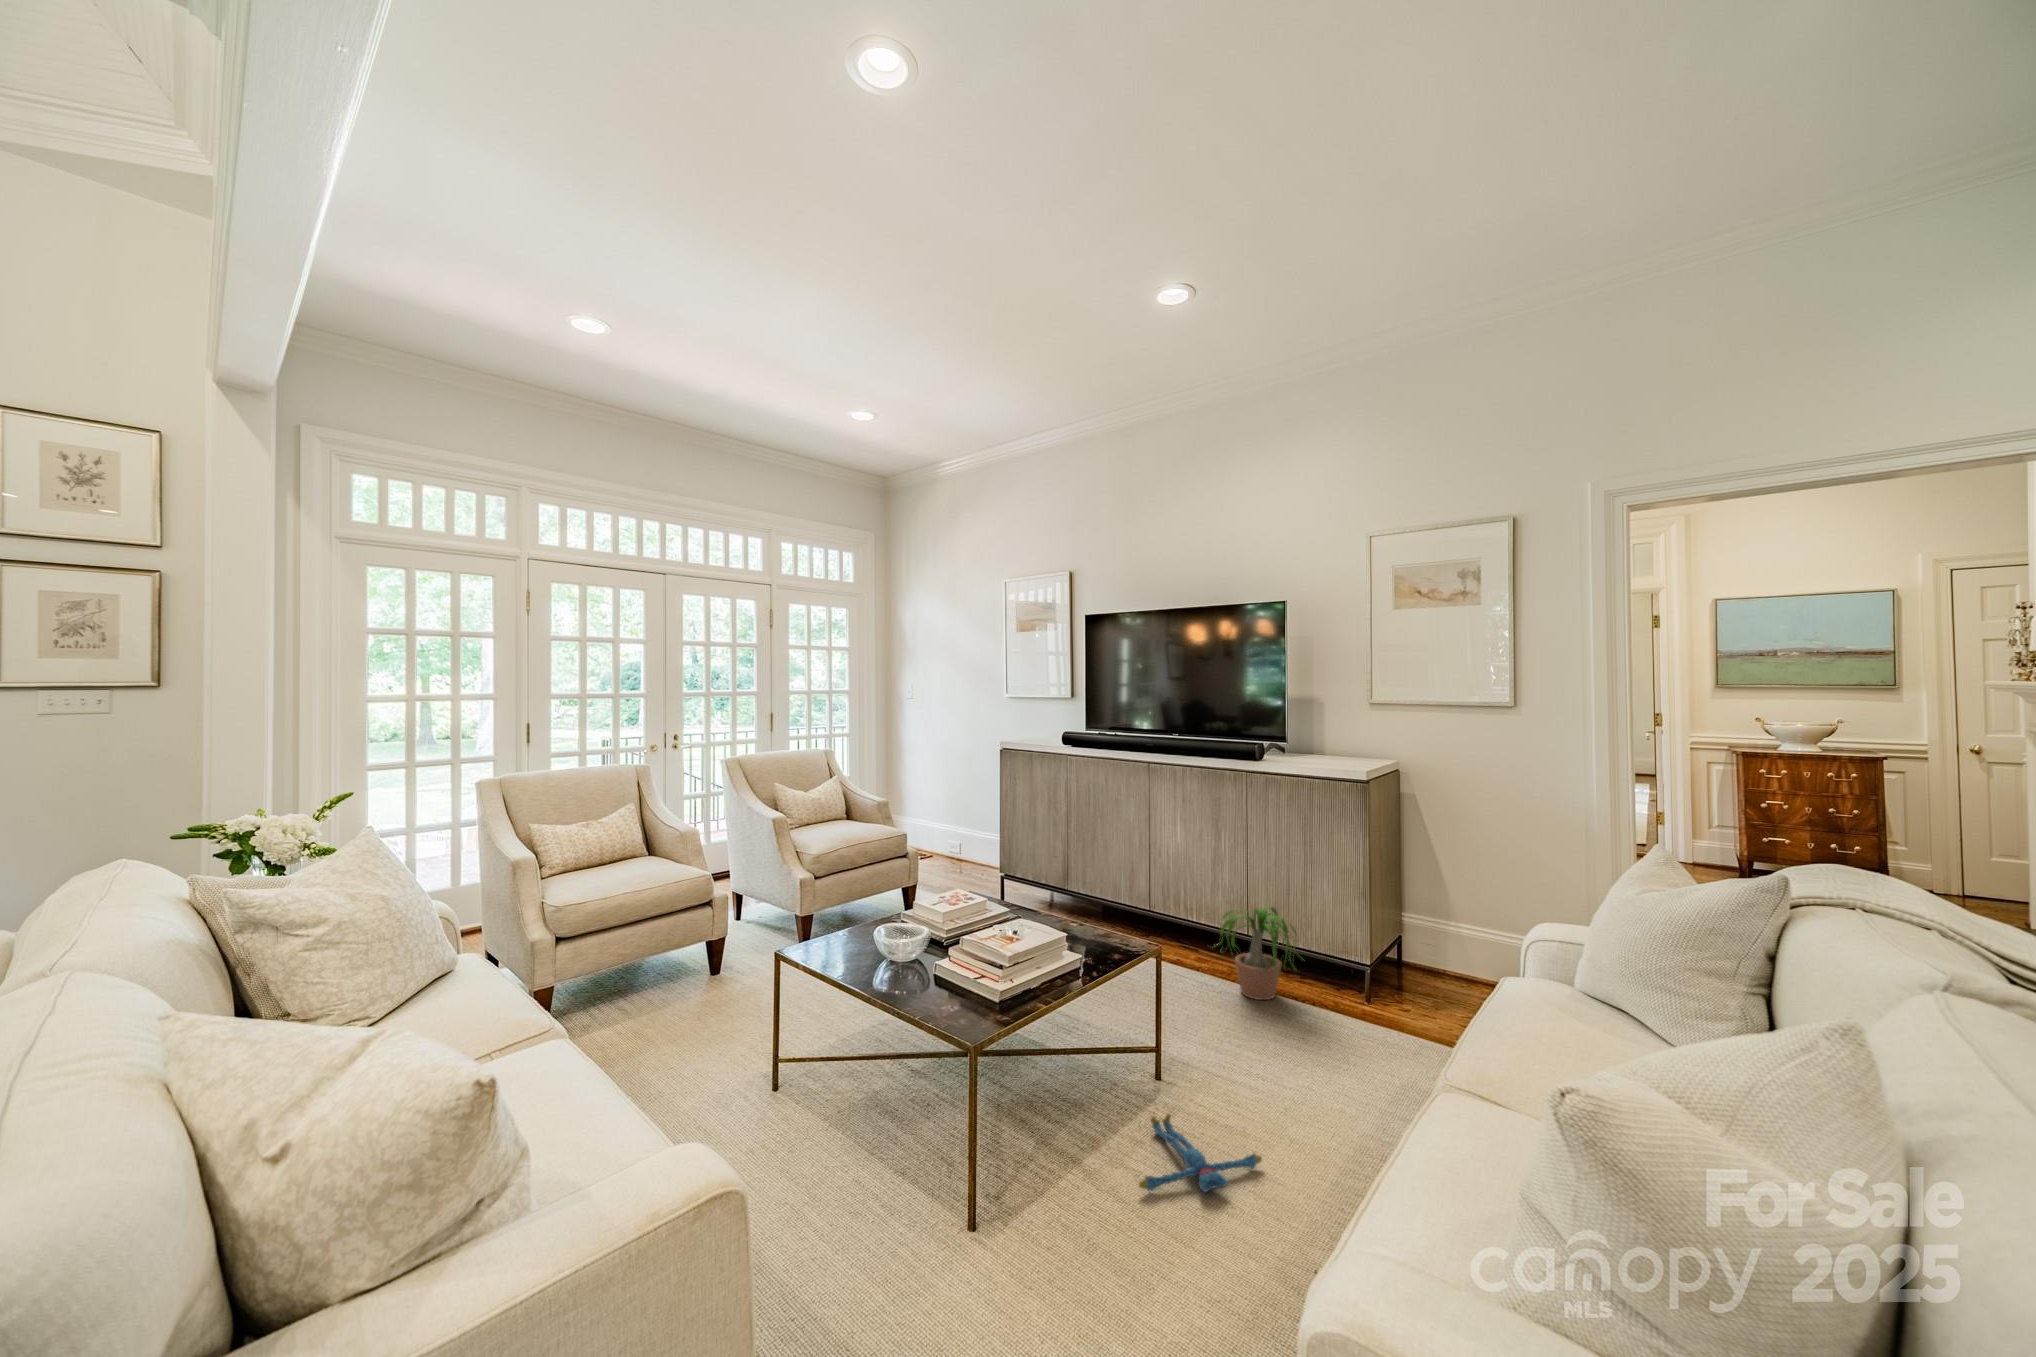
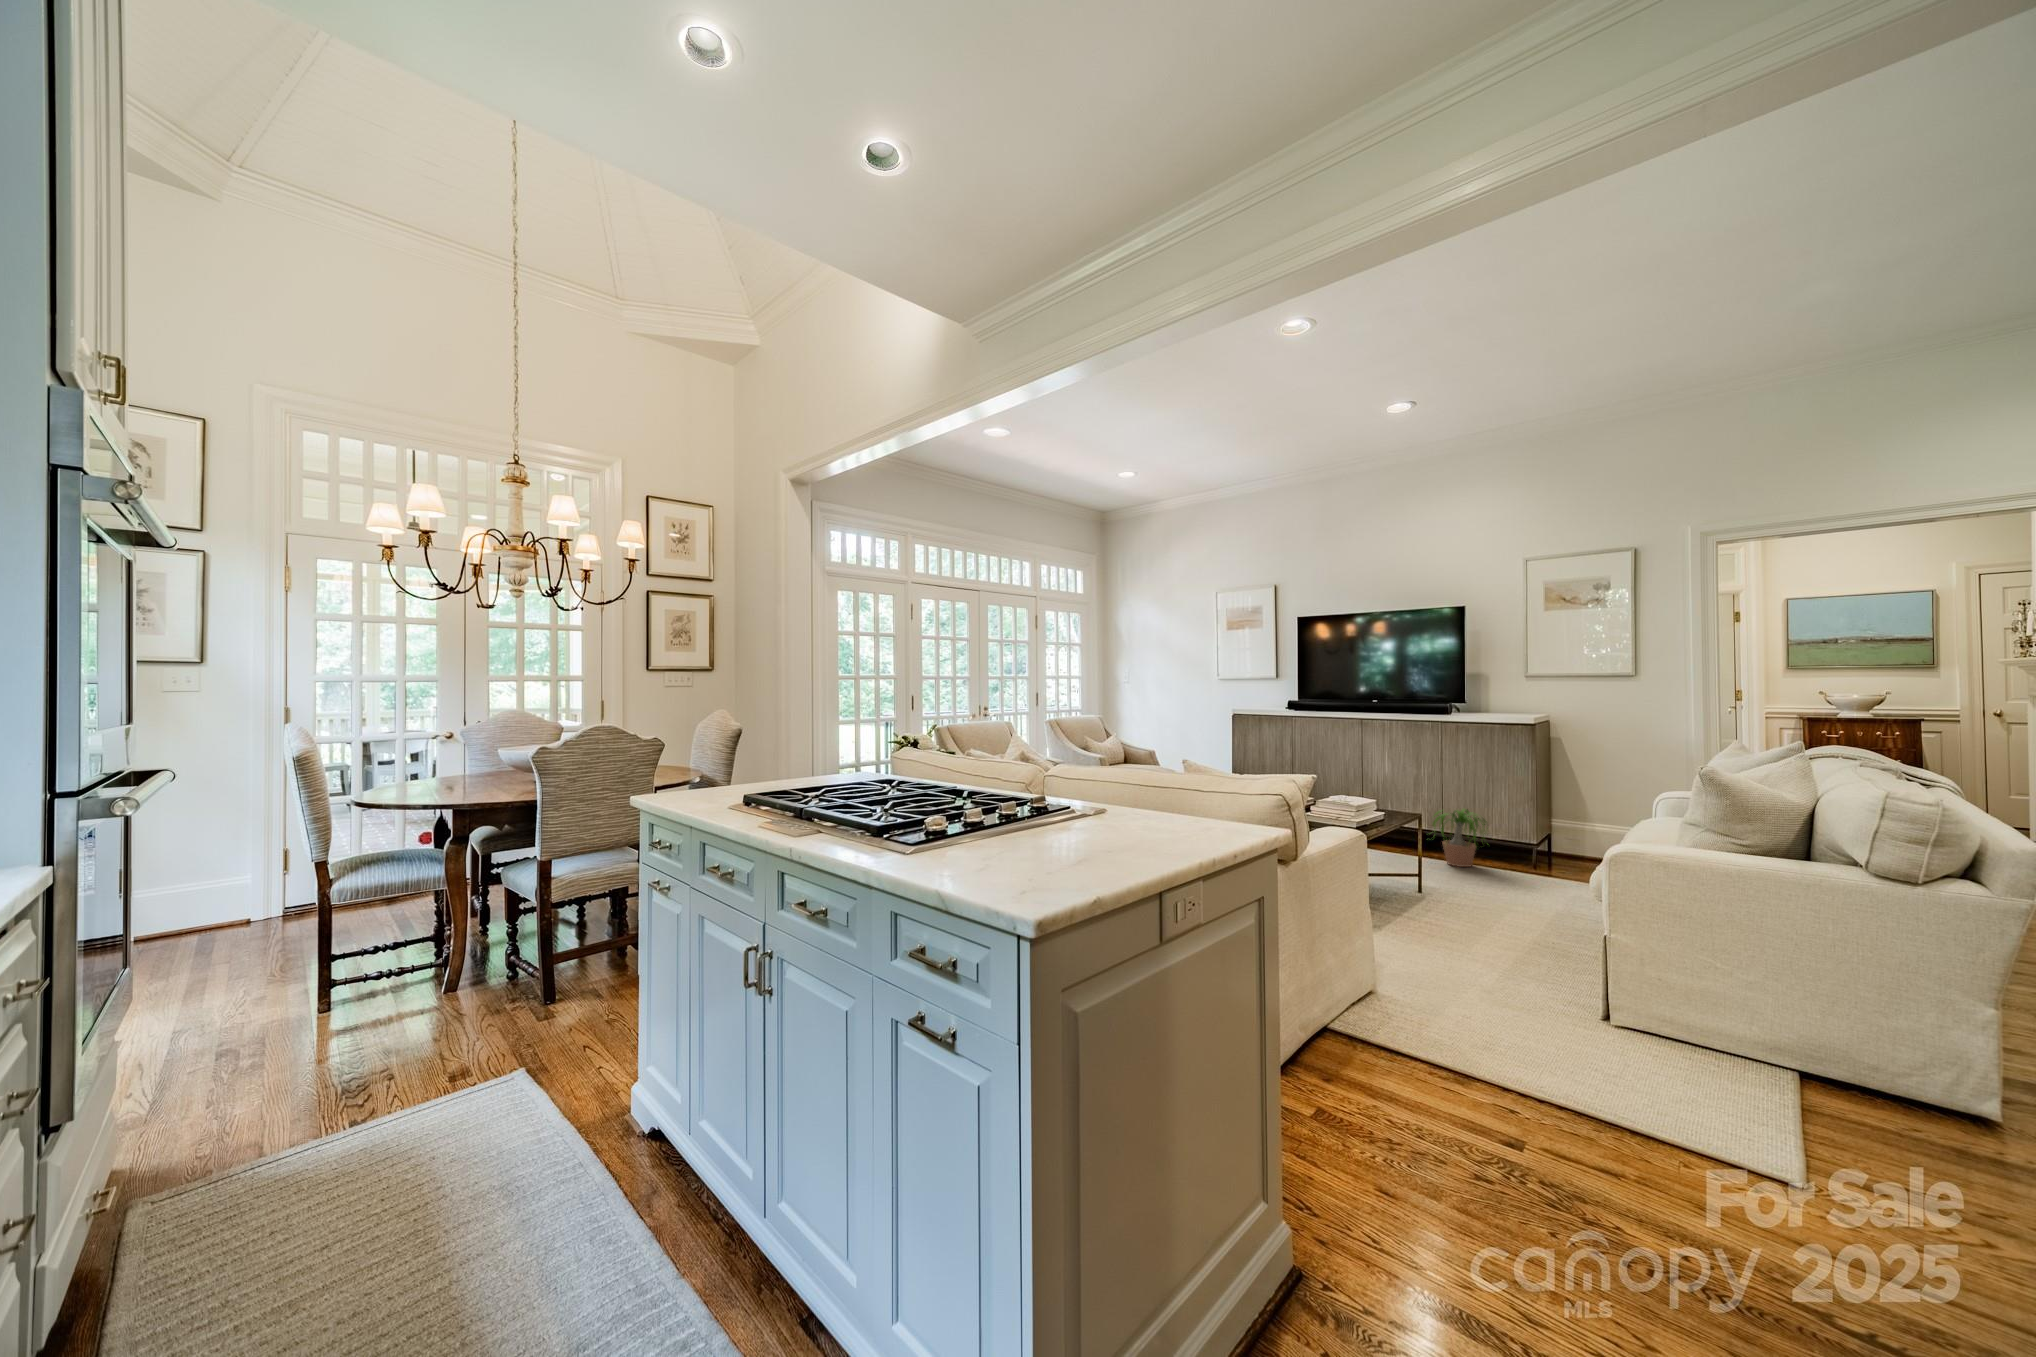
plush toy: present [1139,1114,1262,1193] -> none [1430,901,1503,926]

